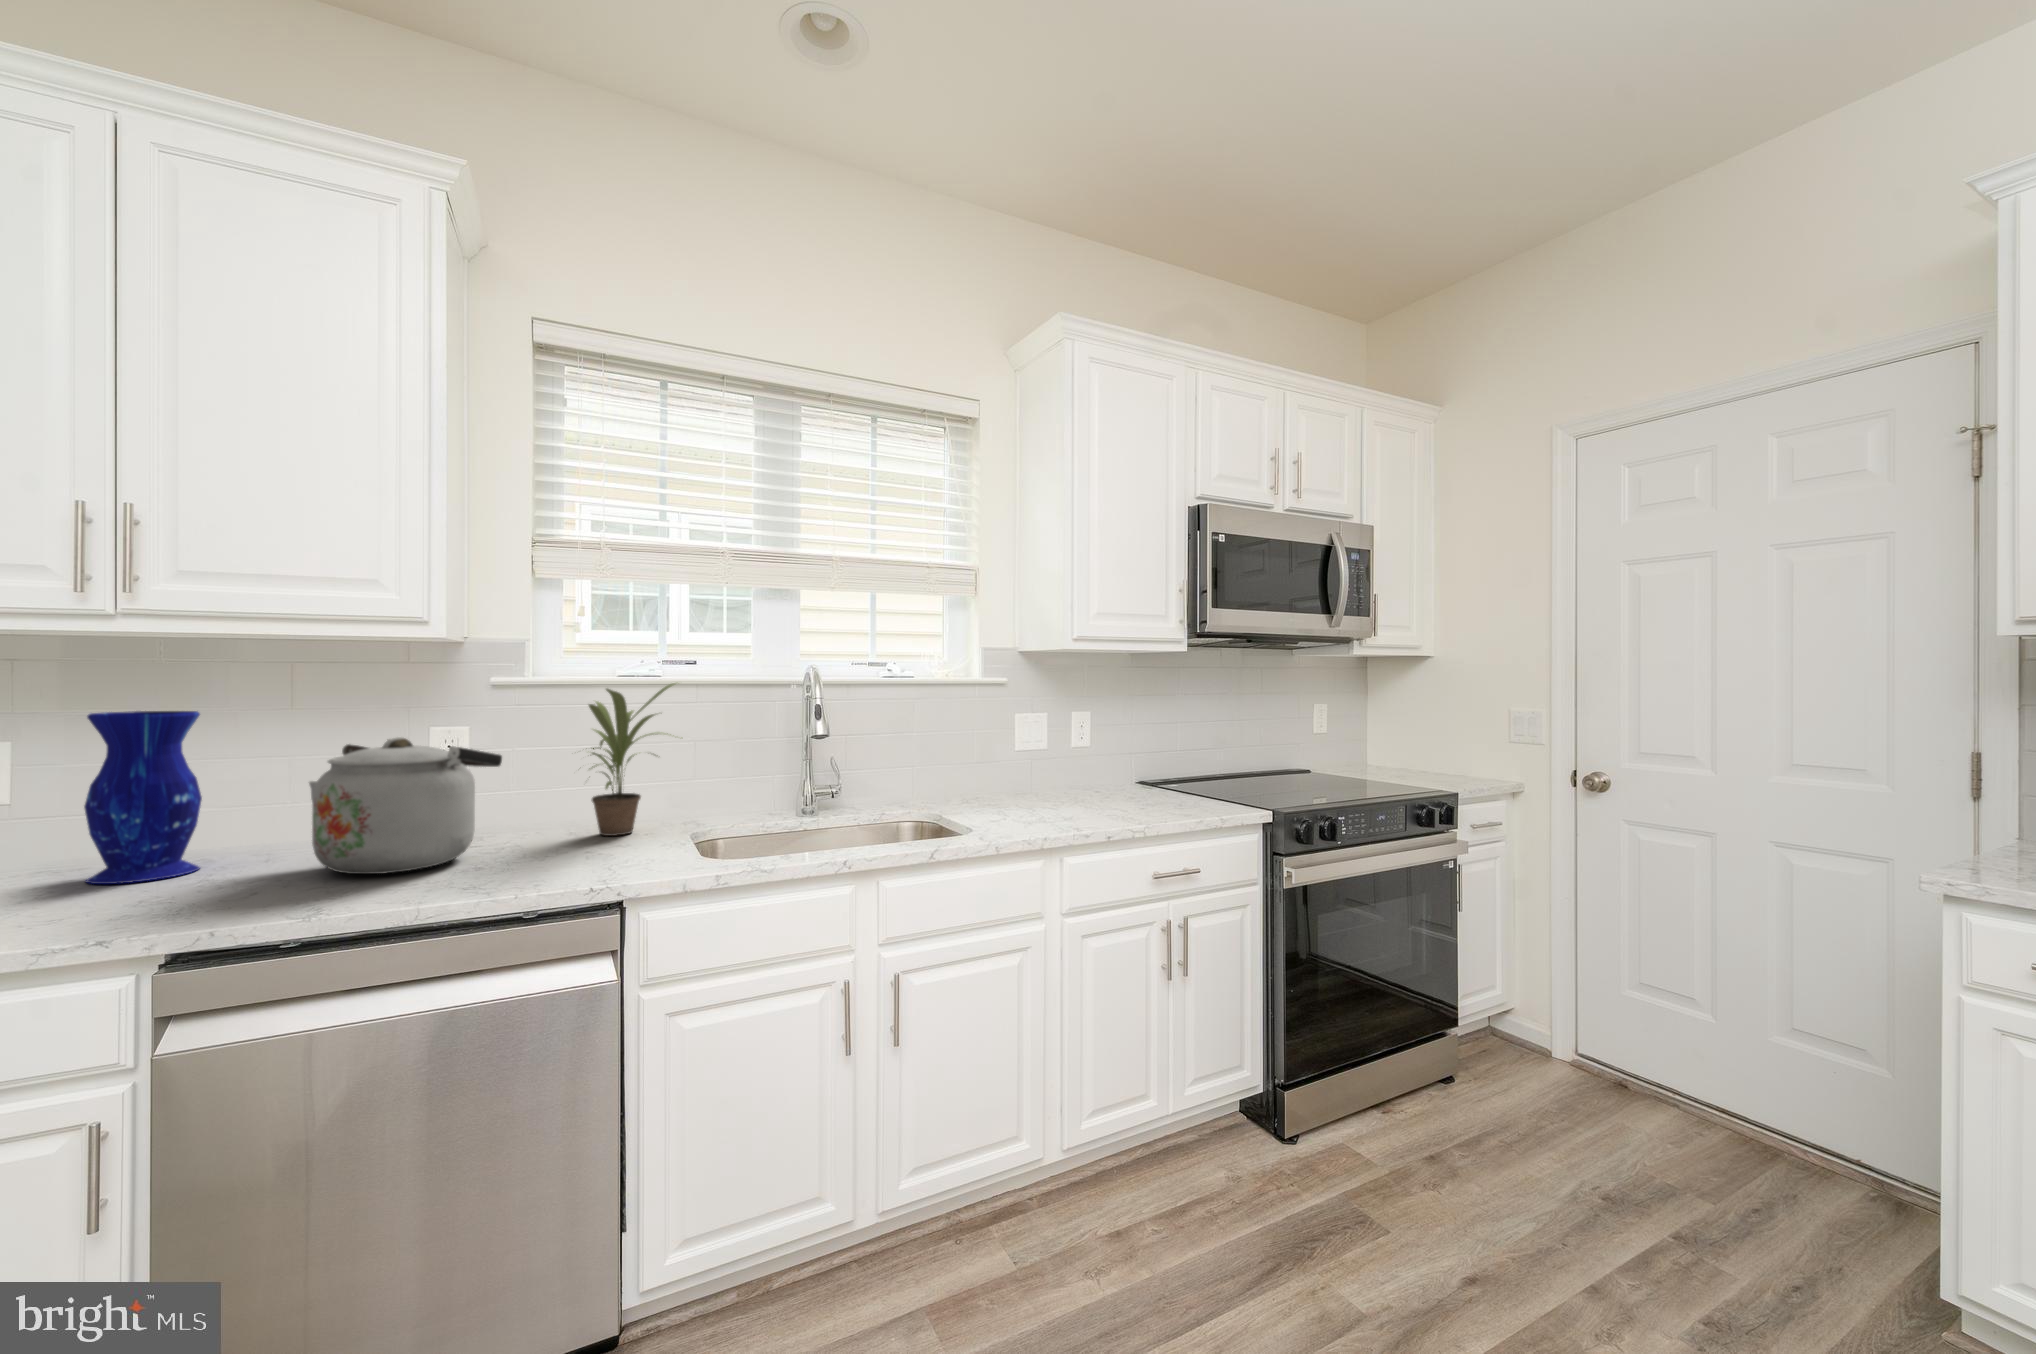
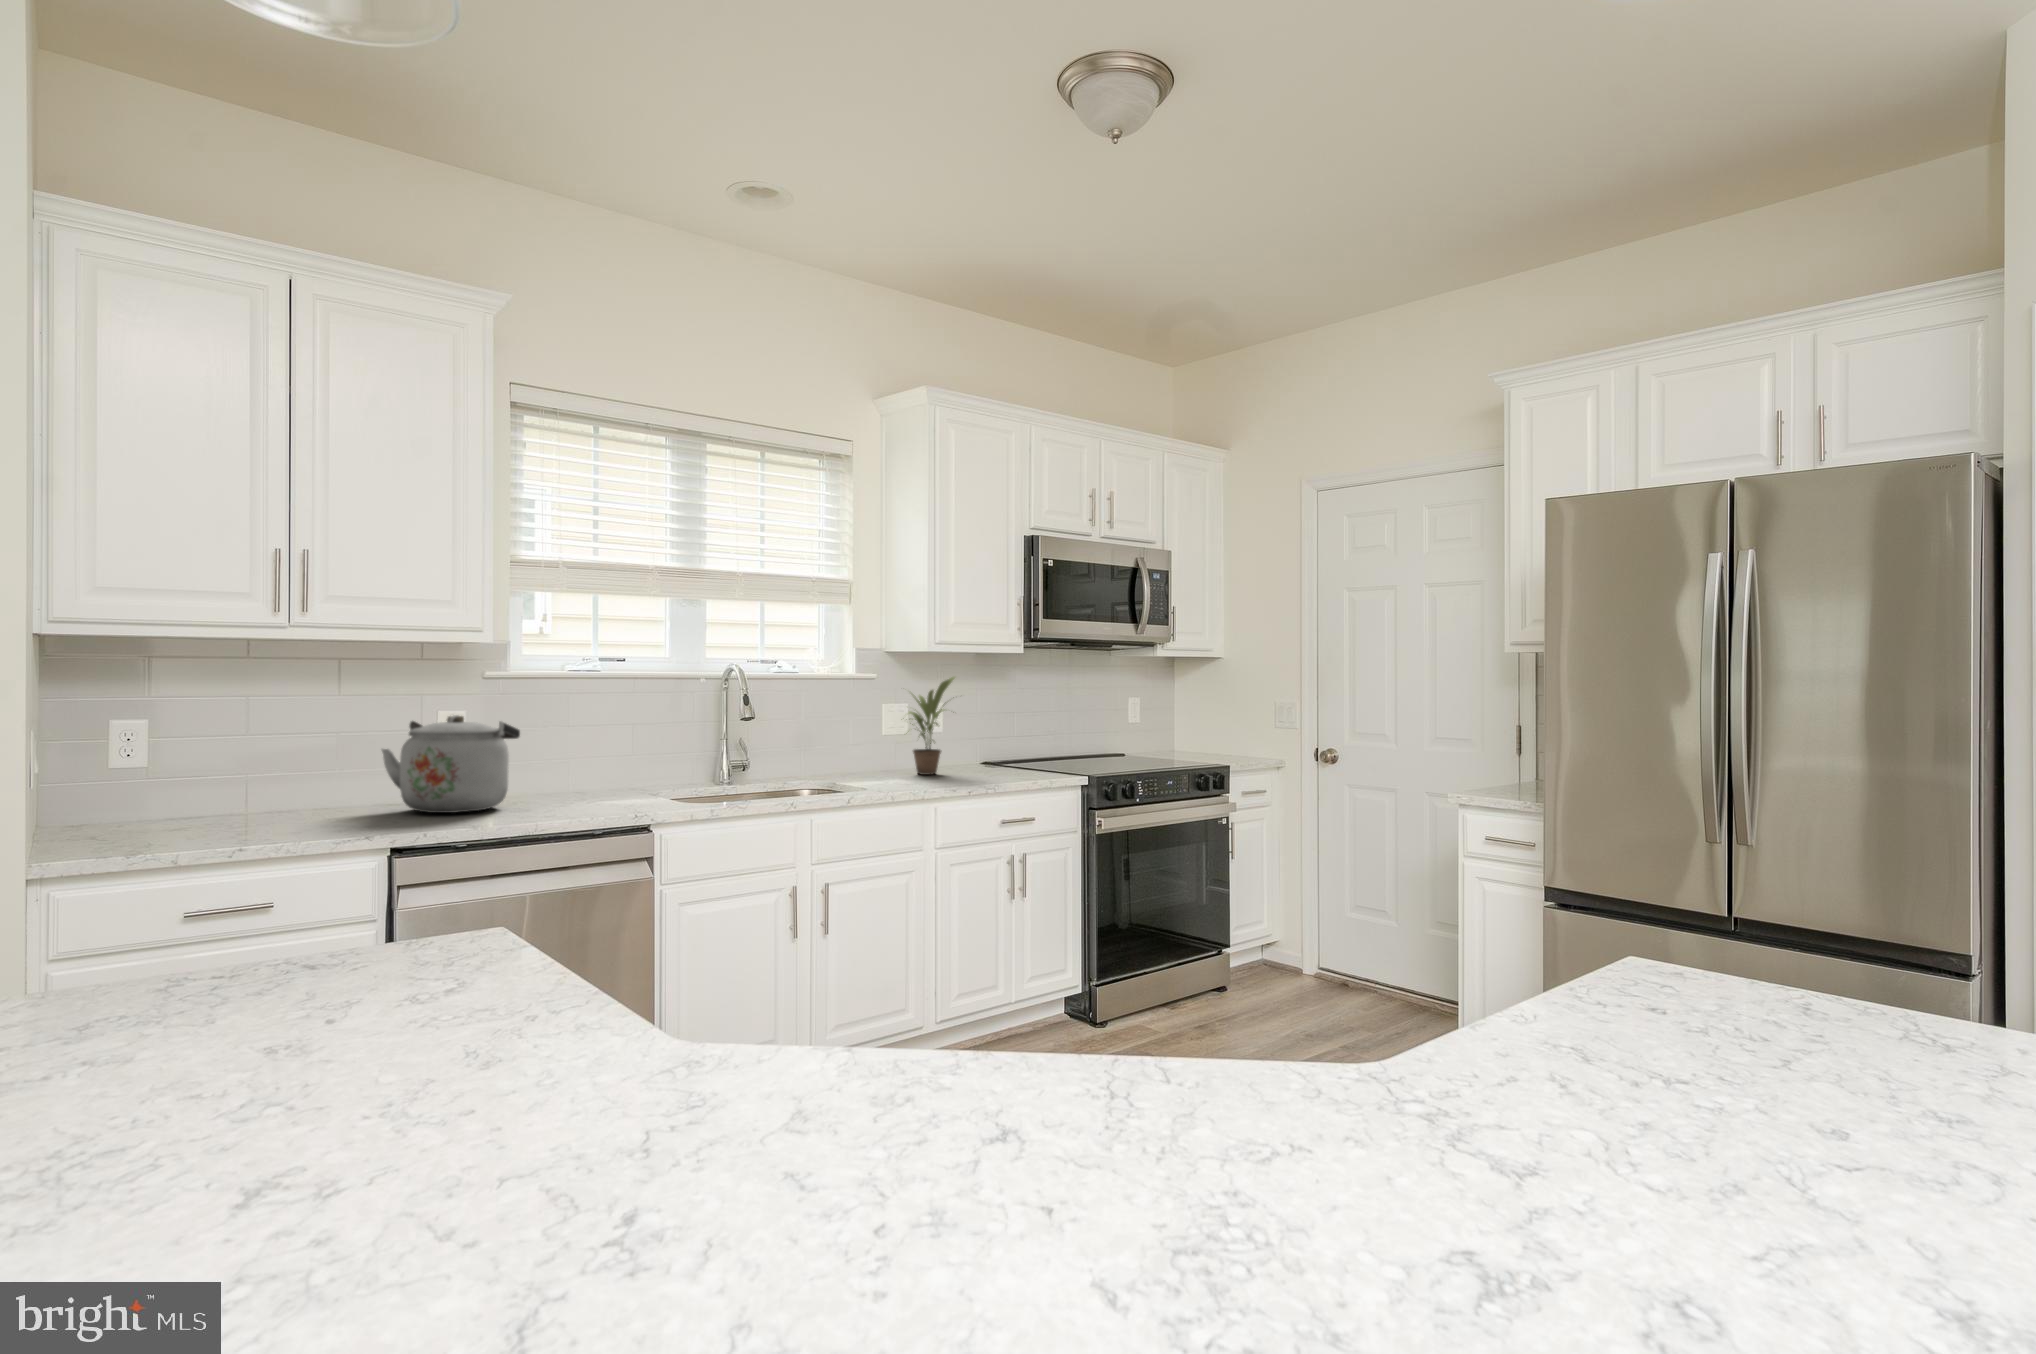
potted plant: present [589,683,675,836] -> present [906,677,955,775]
vase: present [84,711,202,884] -> none [231,695,303,821]

